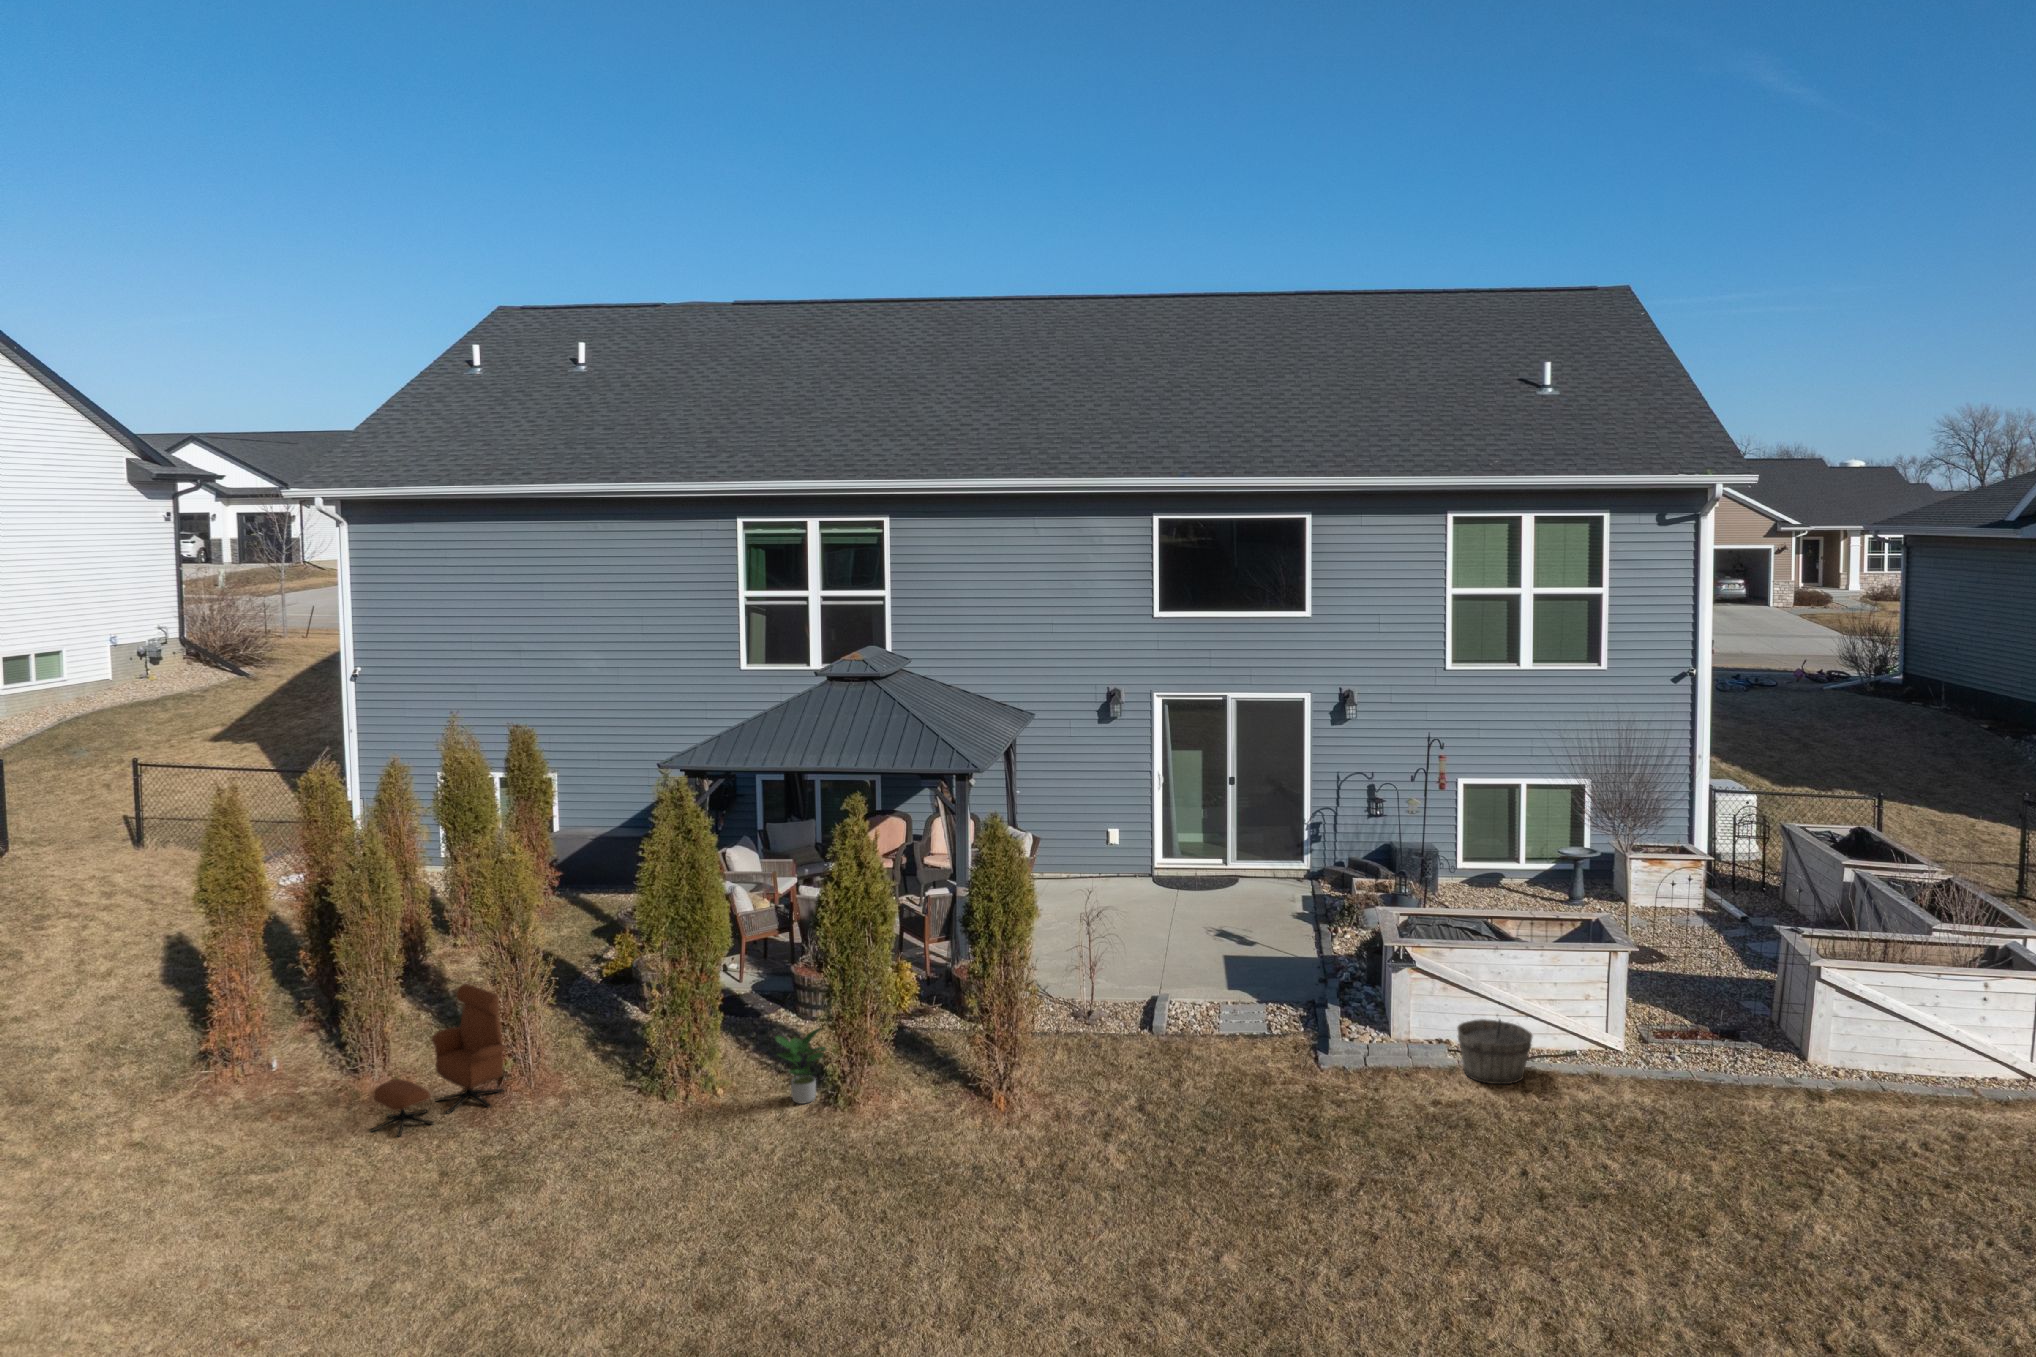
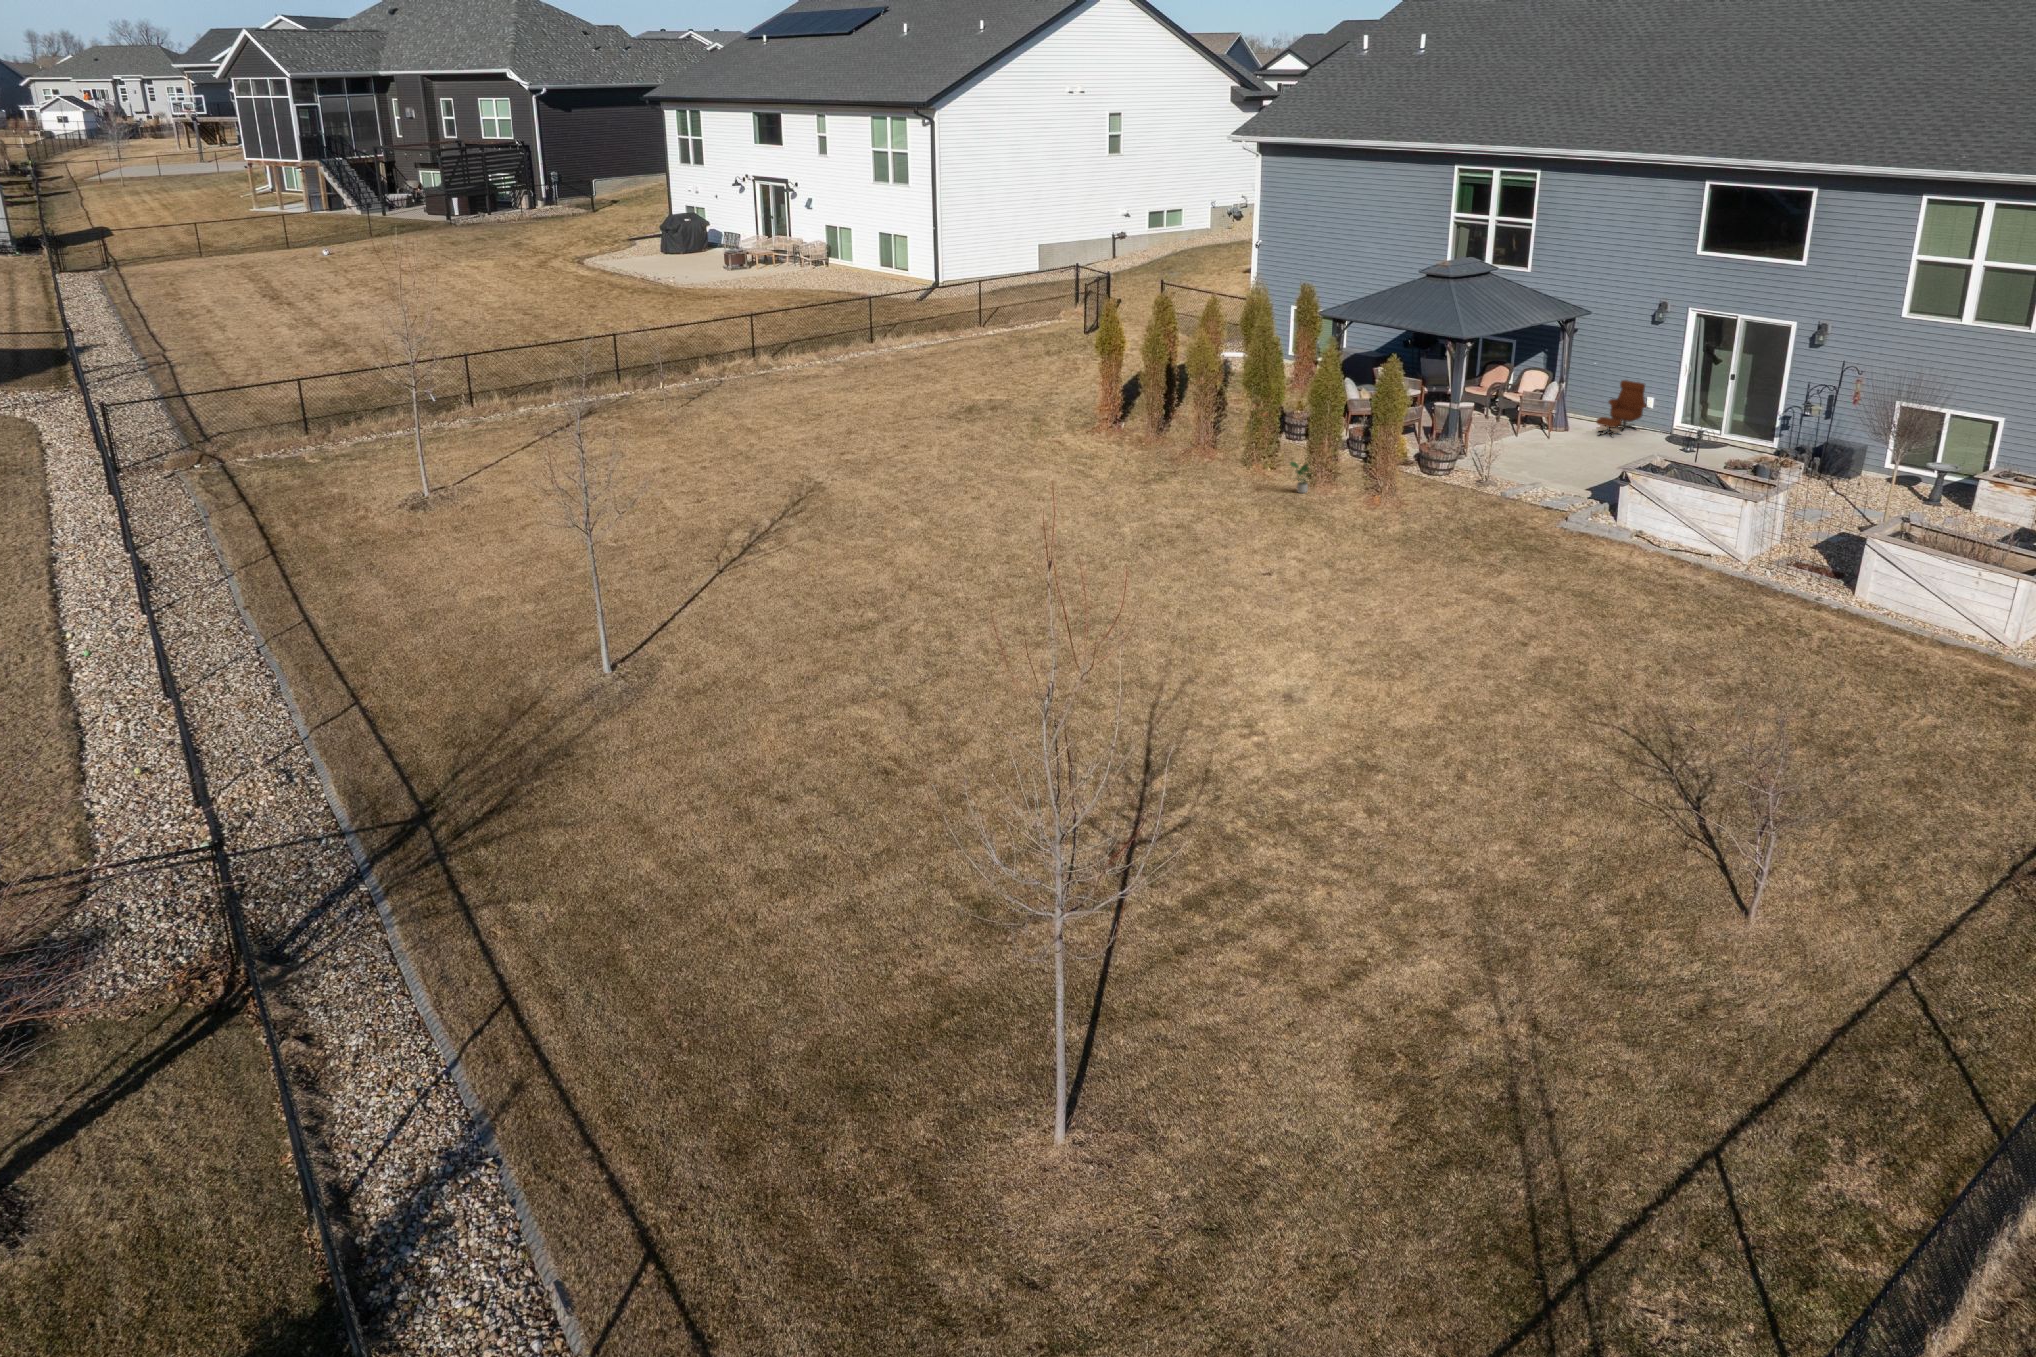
lounge chair: present [370,984,506,1137] -> present [1596,380,1647,436]
wooden bucket: present [1457,1019,1533,1084] -> none [1586,524,1628,559]

